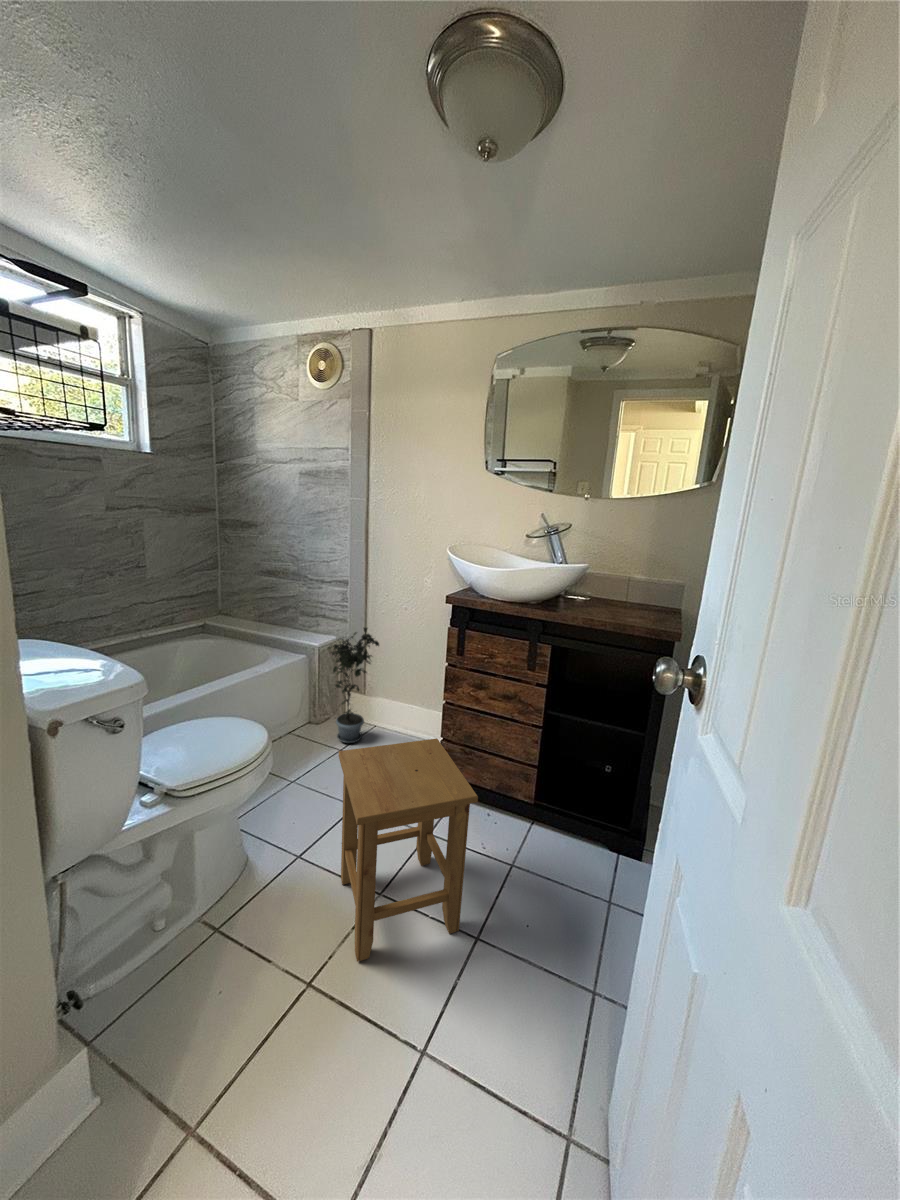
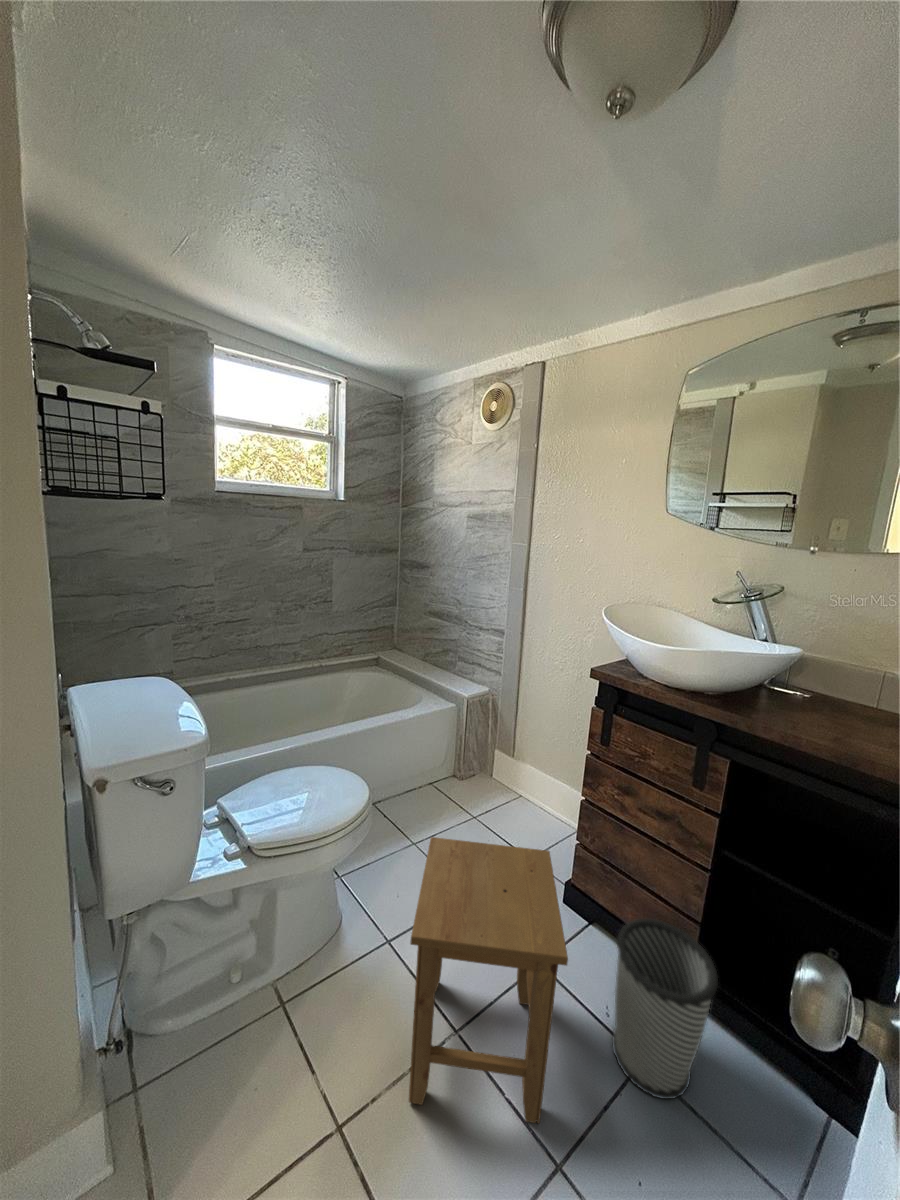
potted plant: present [328,628,379,743] -> none [466,686,525,812]
wastebasket: none [491,769,560,884] -> present [612,919,718,1099]

